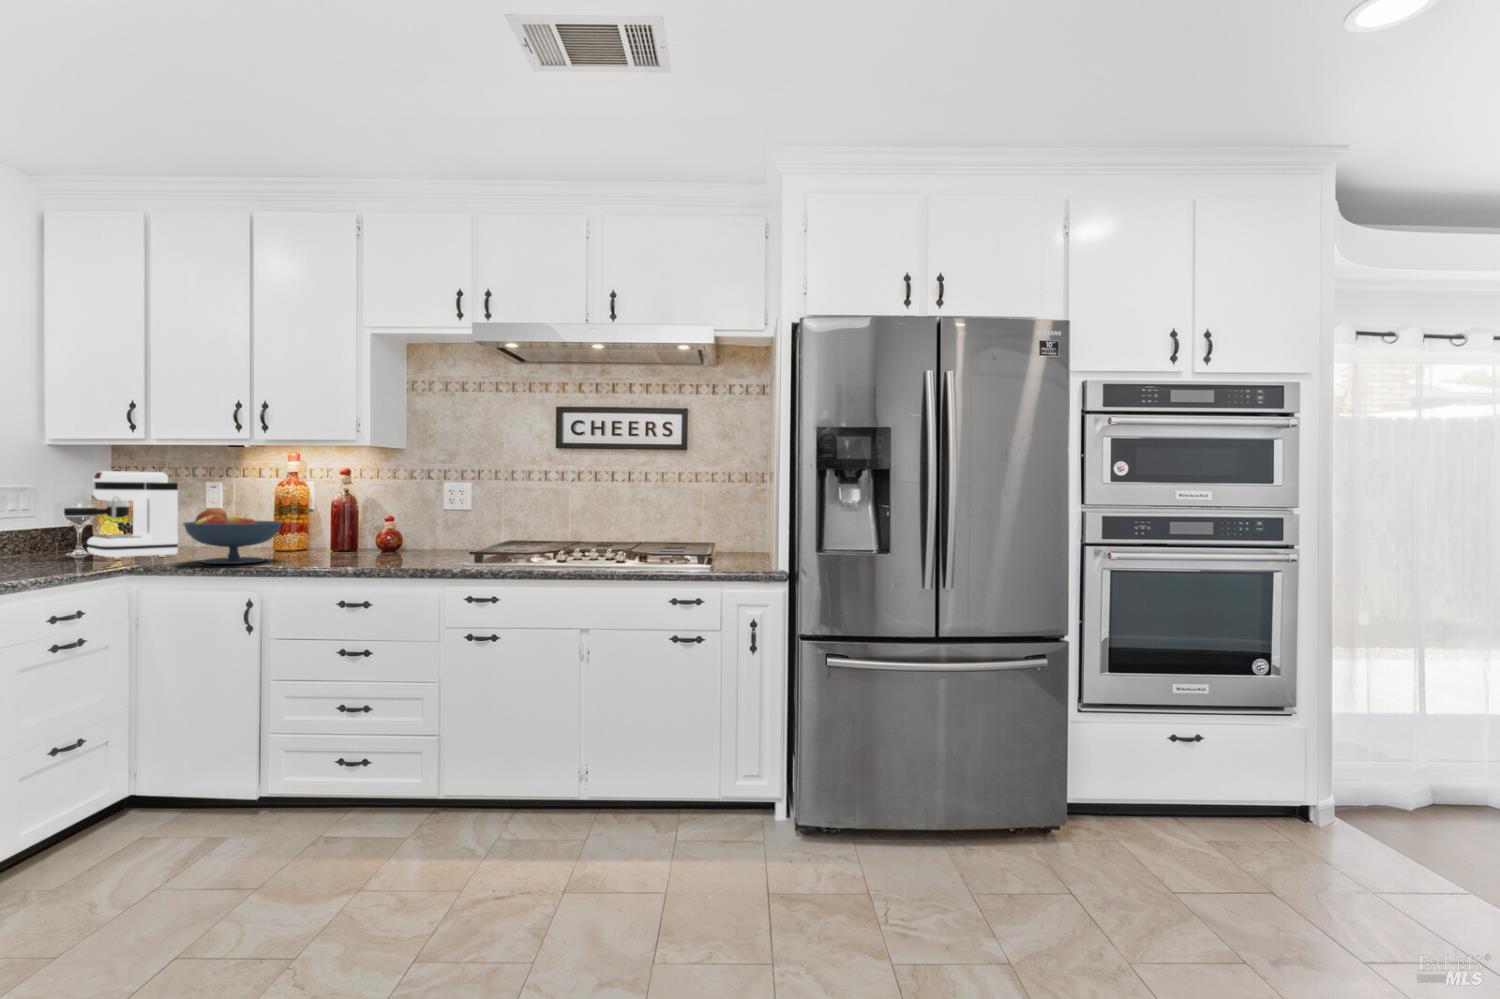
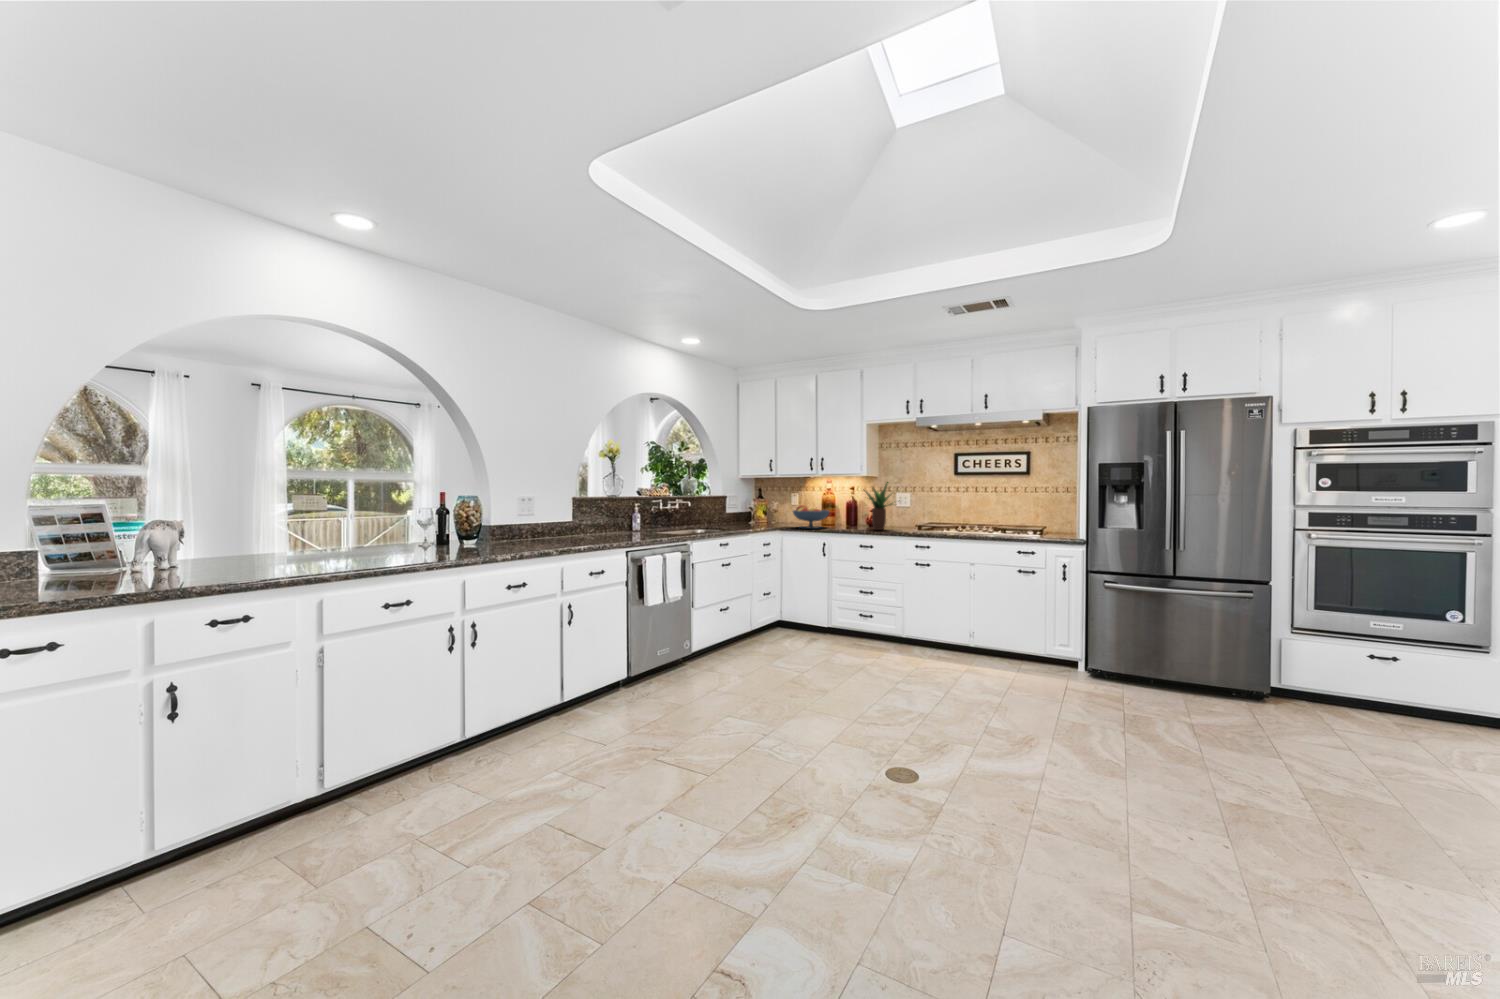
potted plant: none [353,456,448,563] -> present [863,482,892,530]
coffee maker: present [64,471,178,559] -> none [747,489,787,526]

